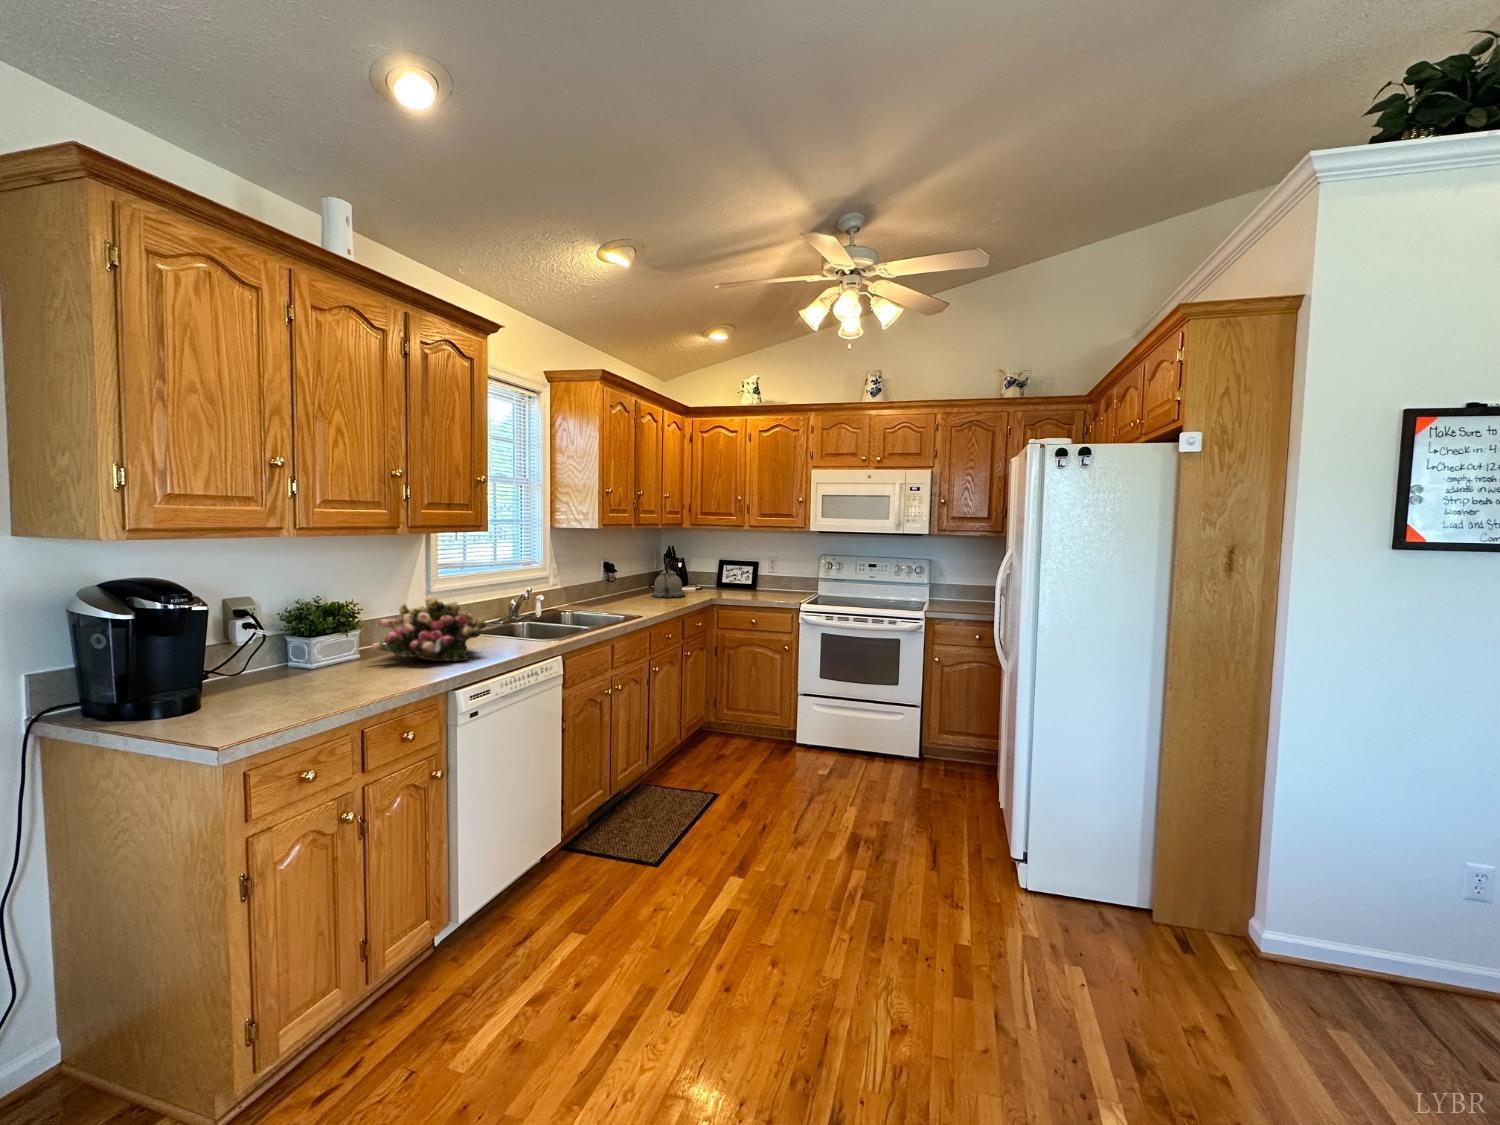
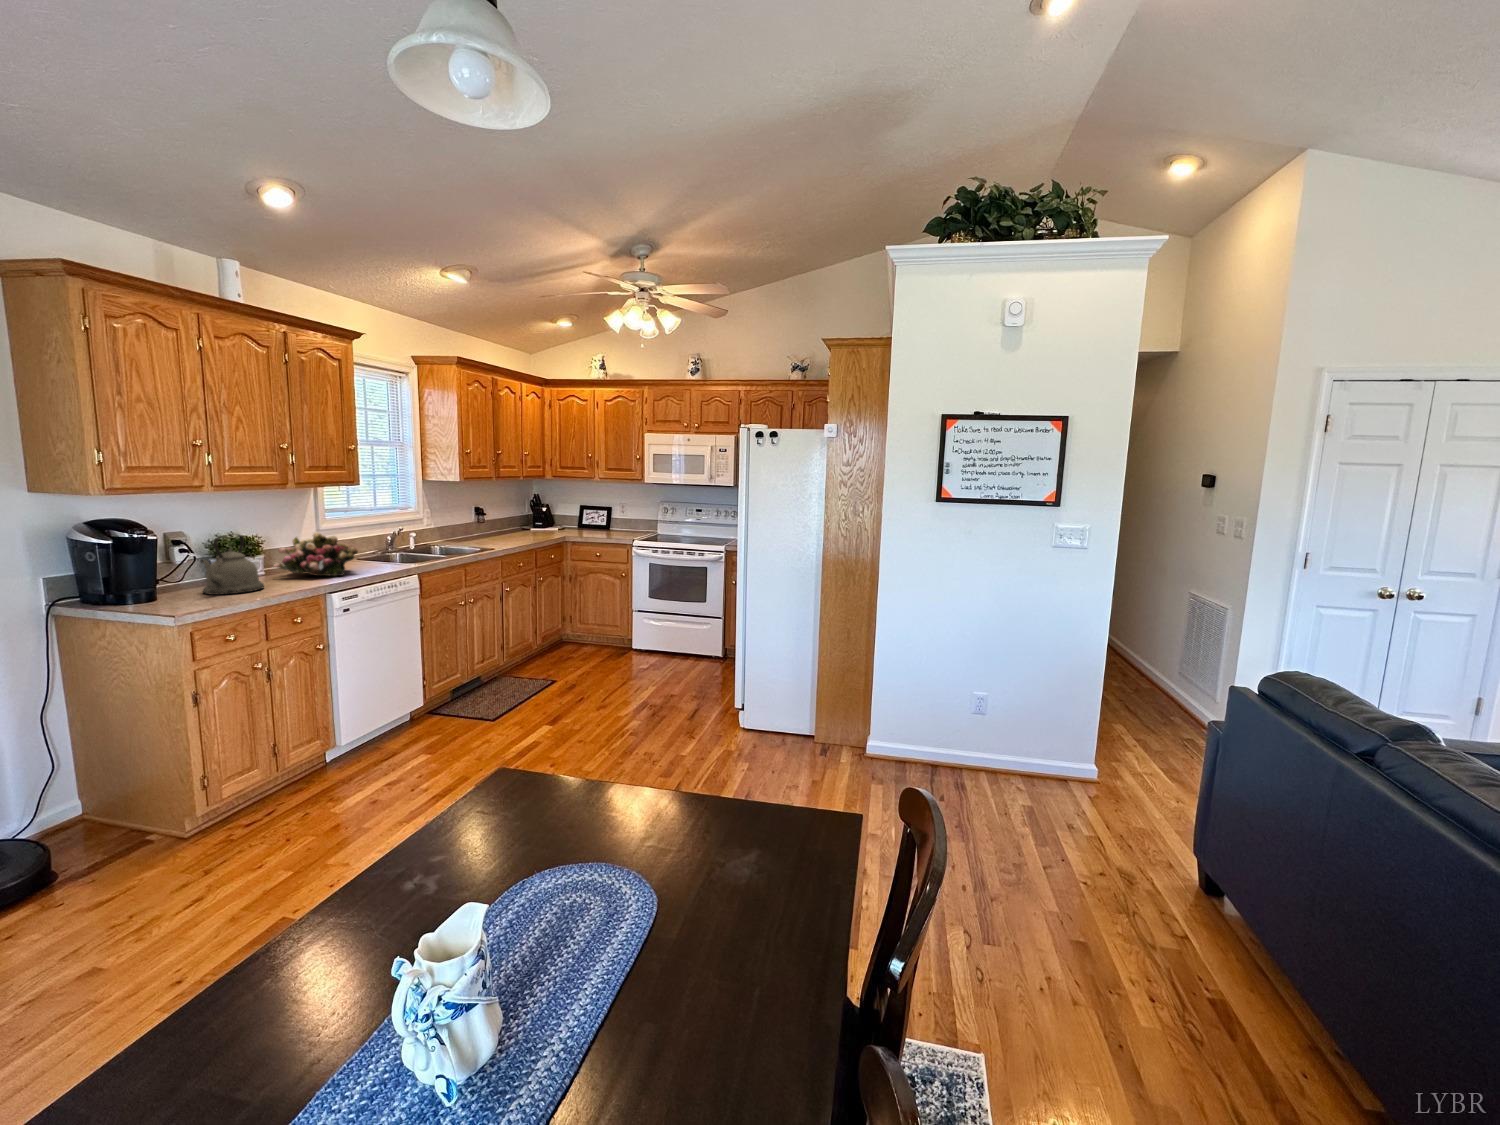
kettle: present [652,558,685,598] -> present [201,534,264,595]

